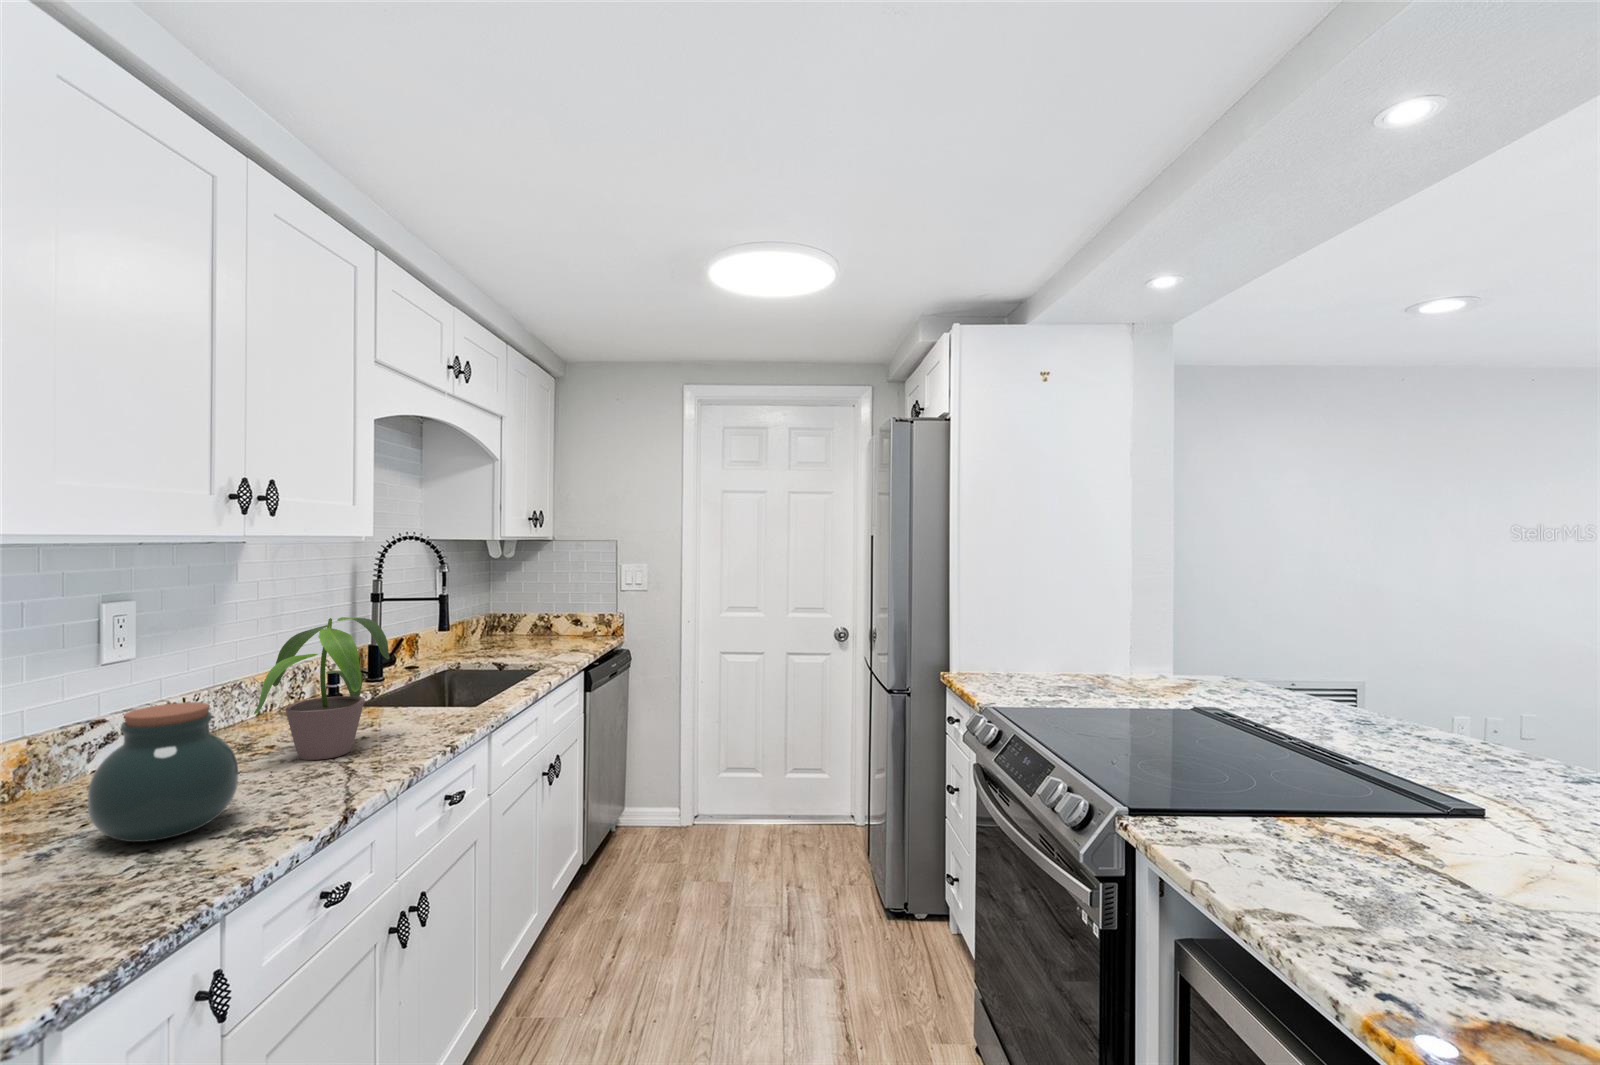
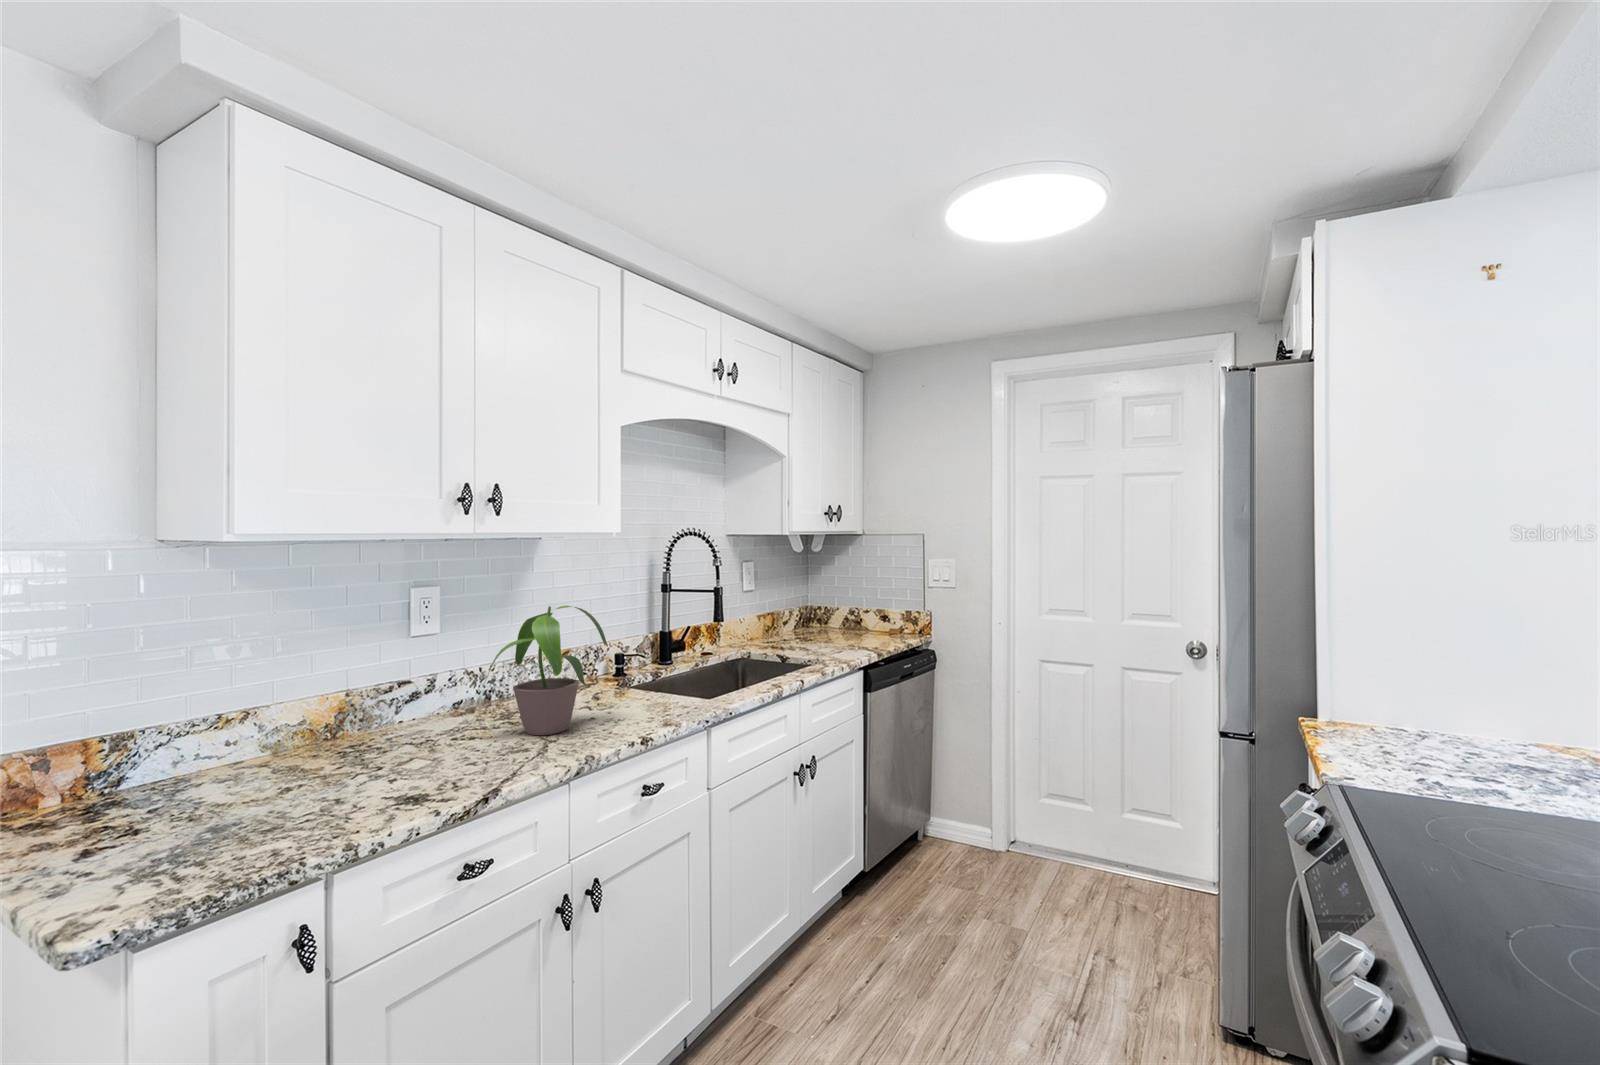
jar: present [88,702,238,842] -> none [310,676,421,792]

